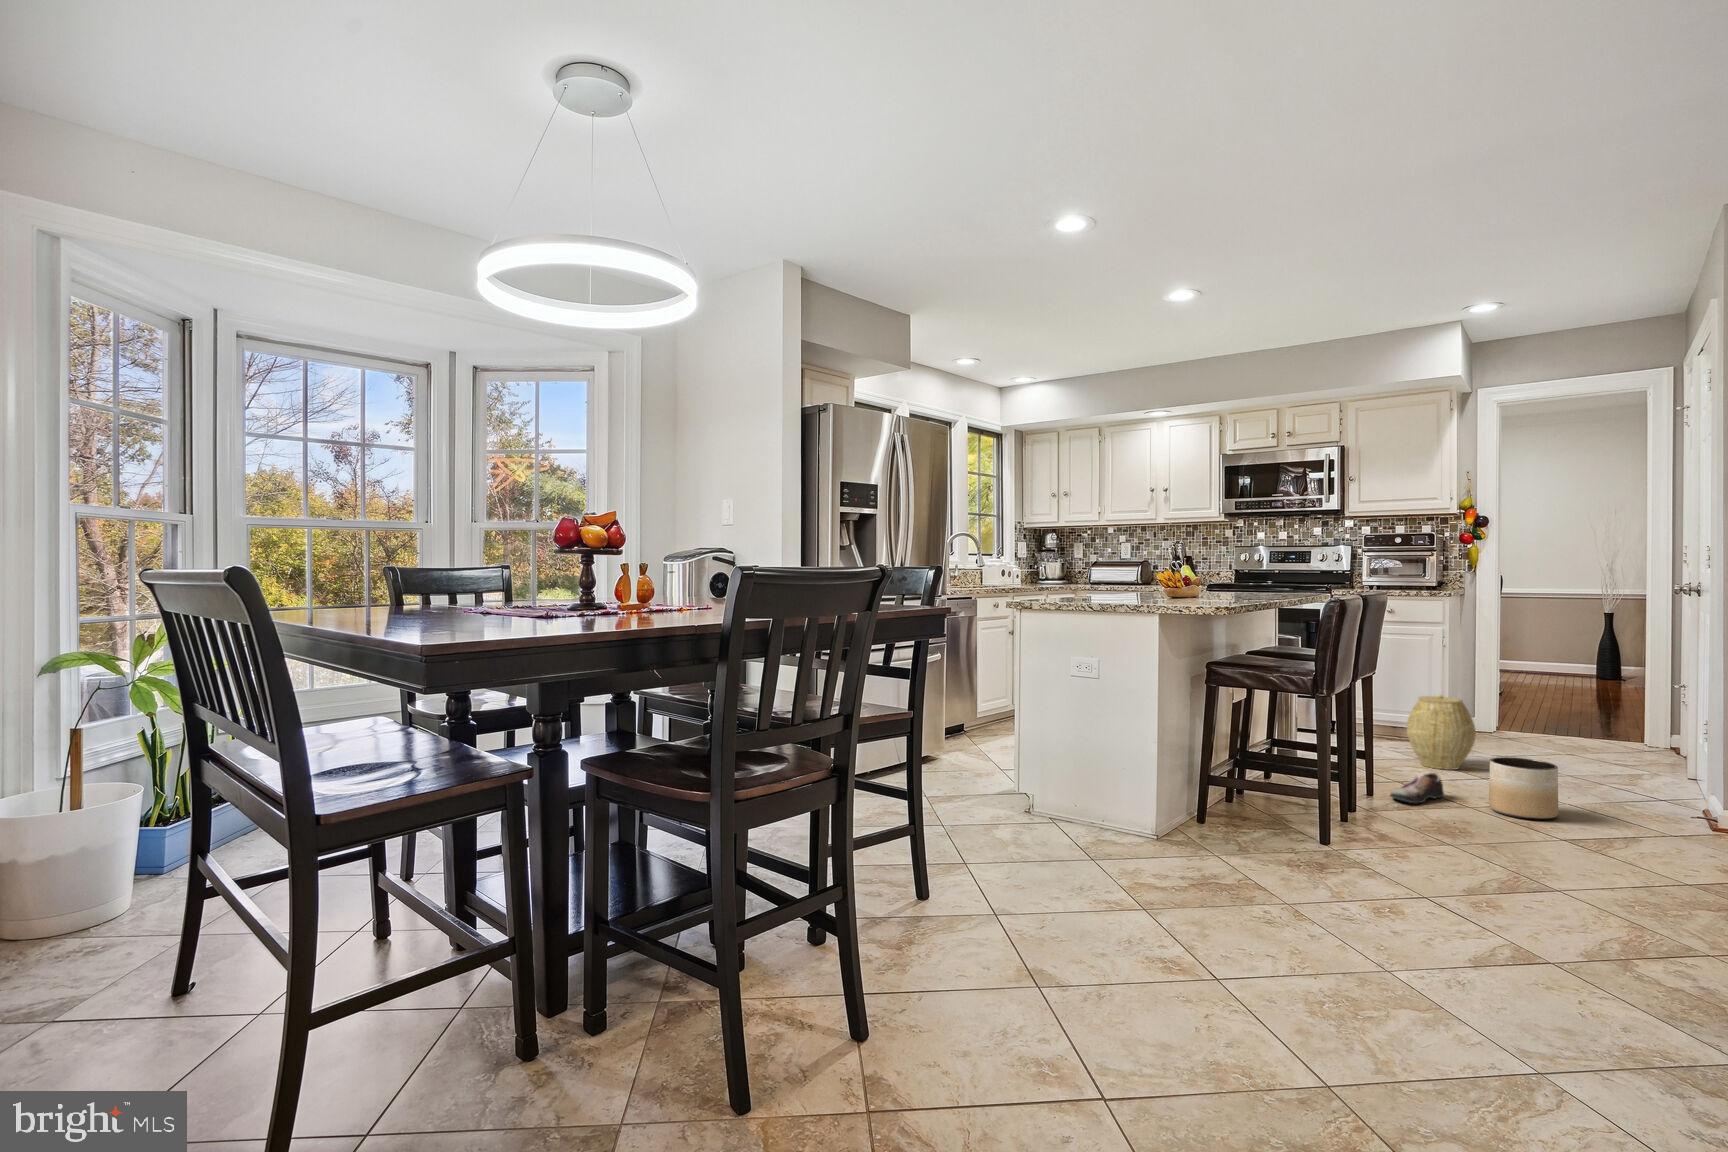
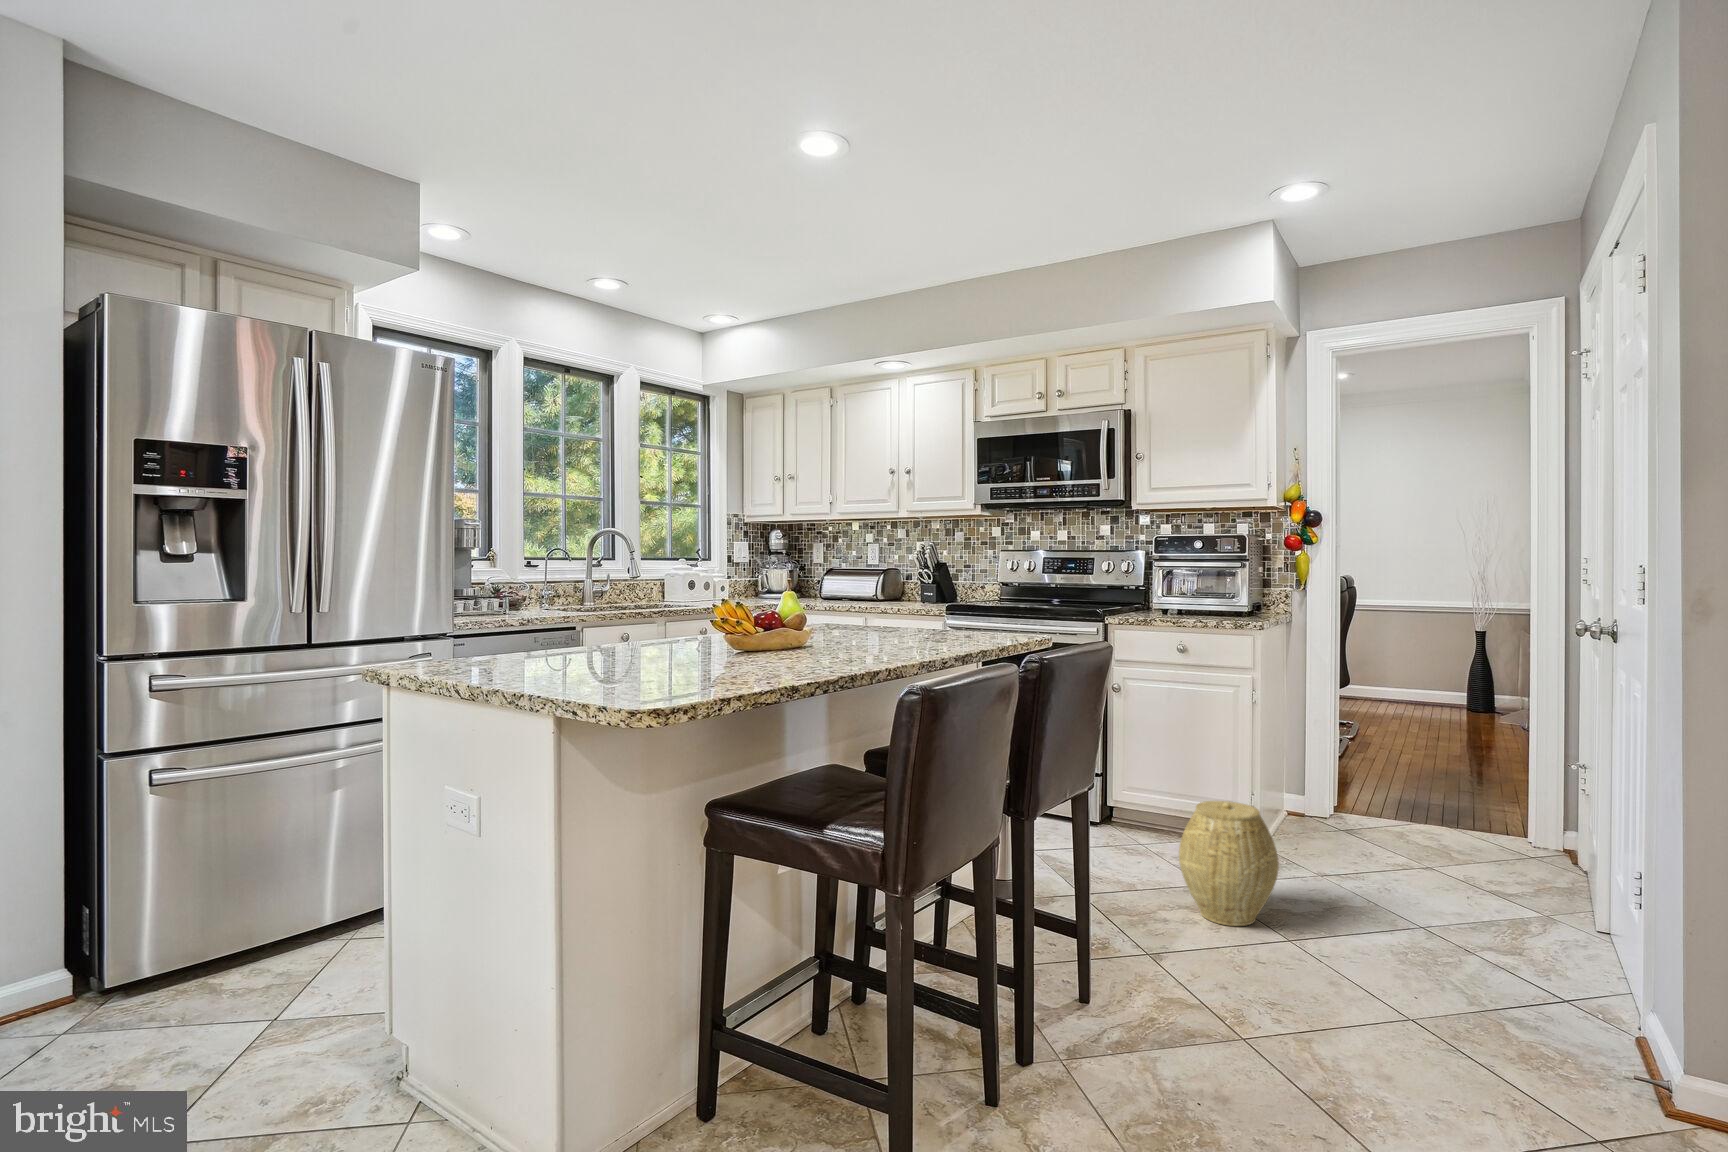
planter: present [1489,757,1558,820] -> none [1269,960,1384,1100]
shoe: present [1390,773,1444,803] -> none [1106,975,1202,1052]

